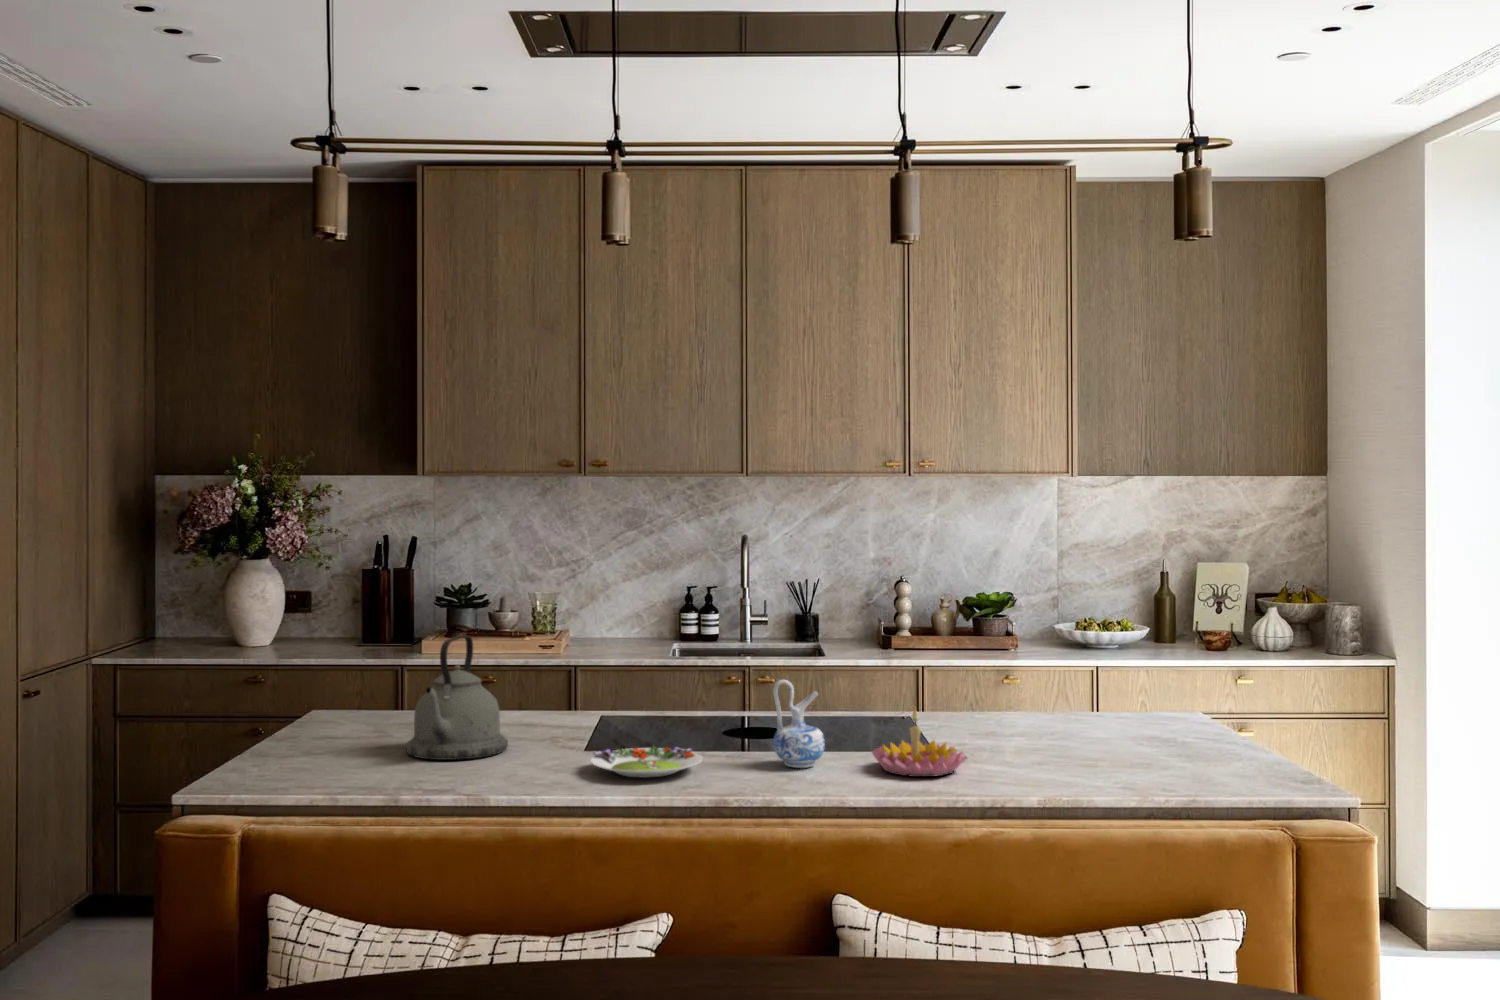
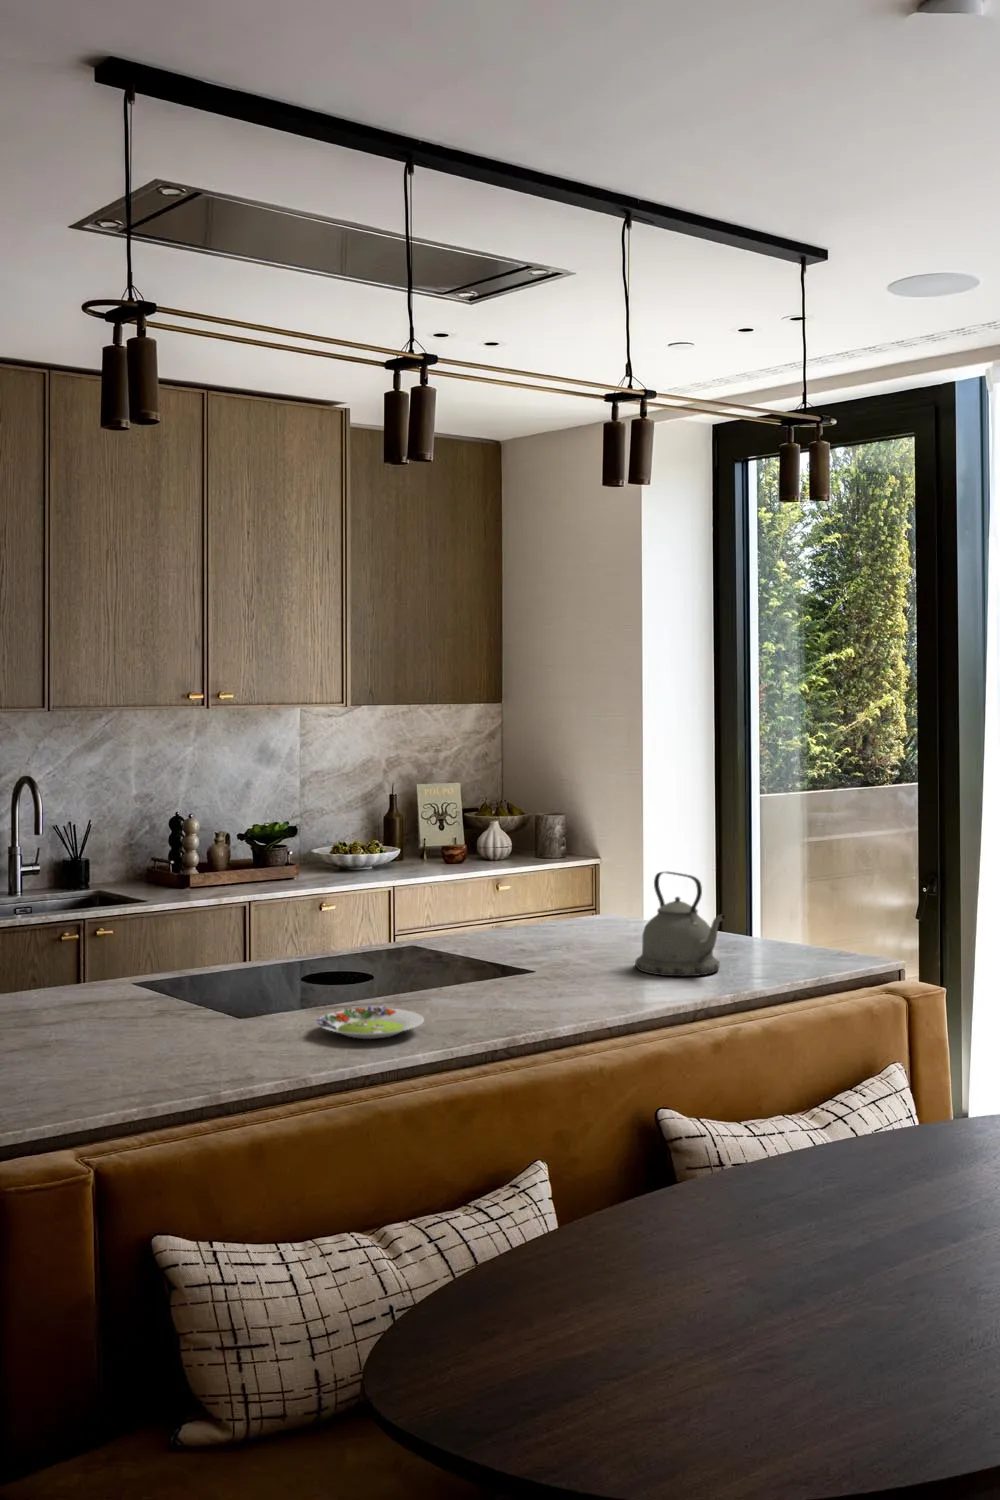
kettle: present [406,635,508,760] -> present [635,872,725,976]
ceramic pitcher: present [773,680,825,768] -> none [445,931,492,1008]
candle holder: present [872,709,967,777] -> none [517,941,600,1001]

